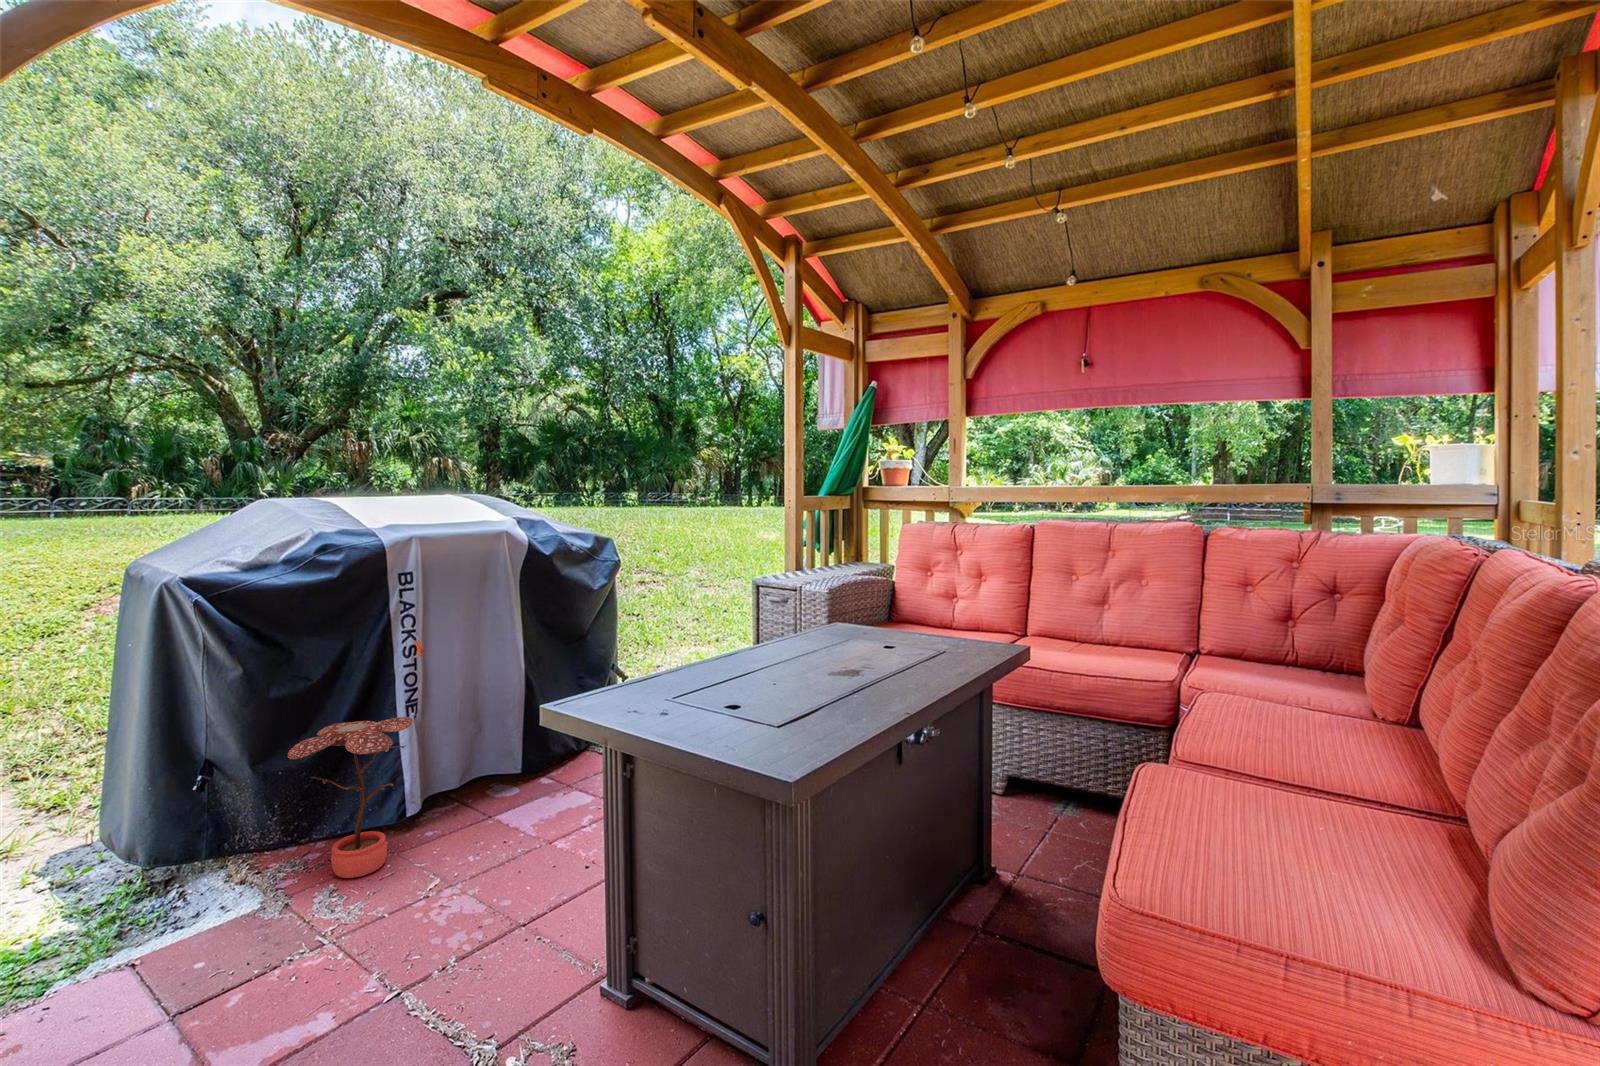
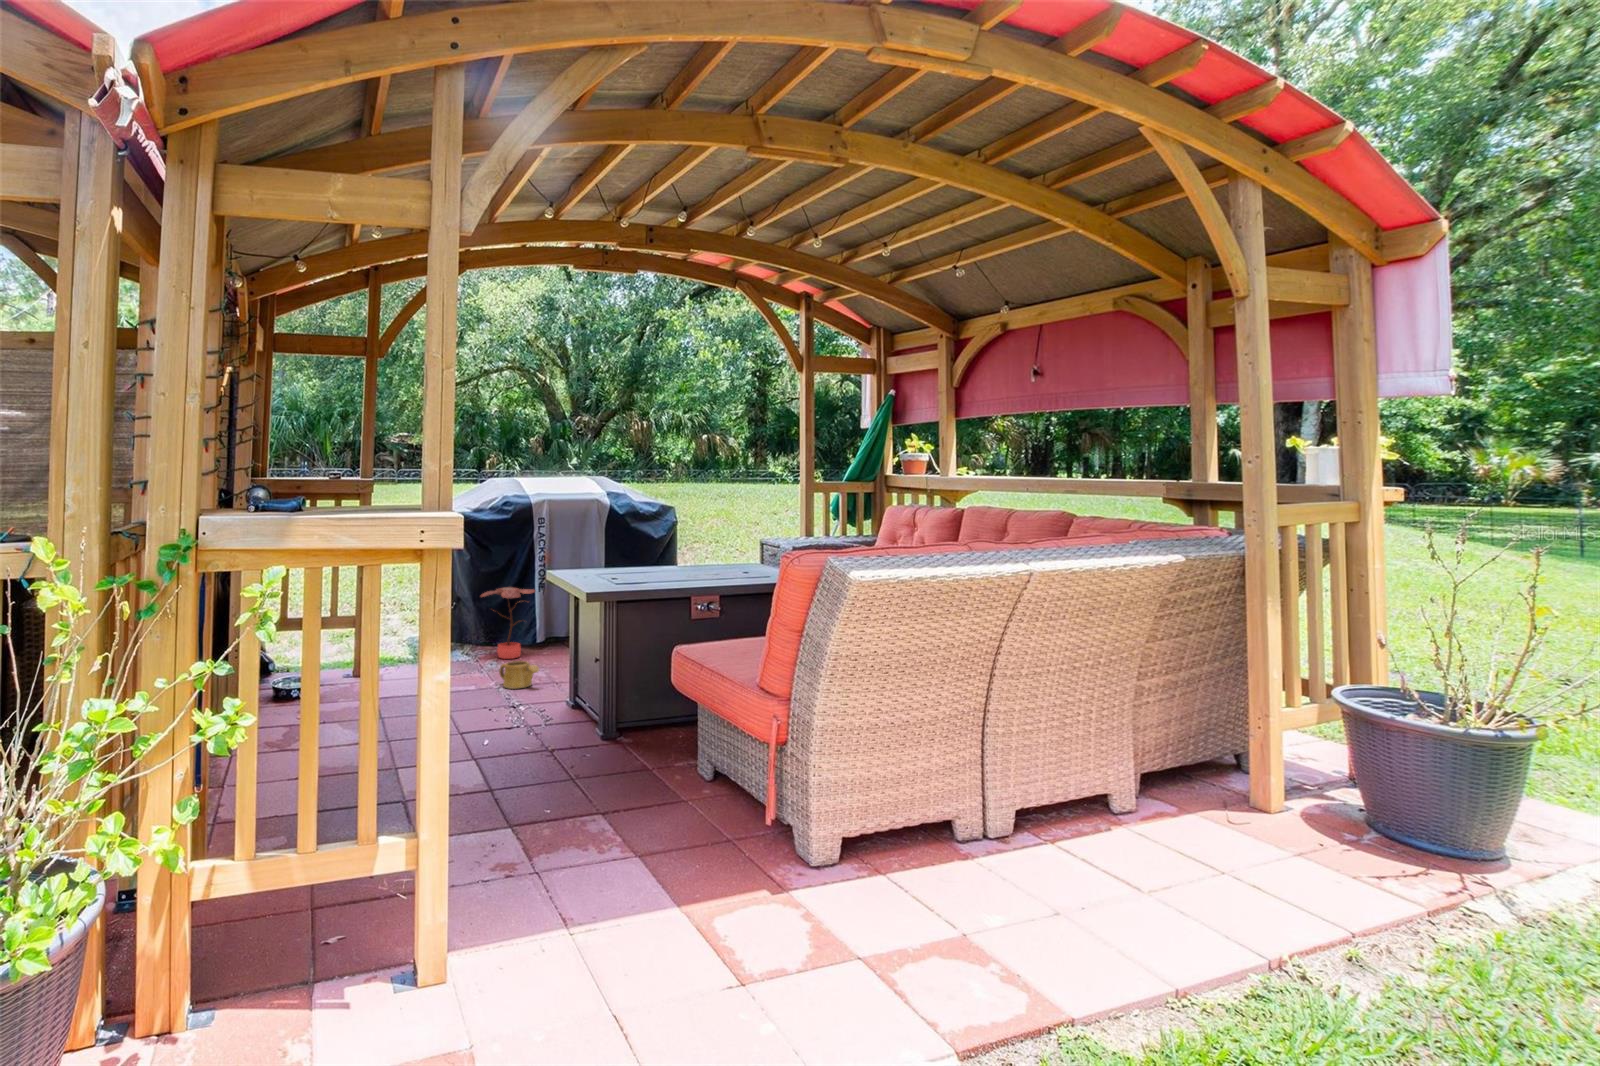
watering can: none [417,927,541,1021] -> present [499,661,539,689]

